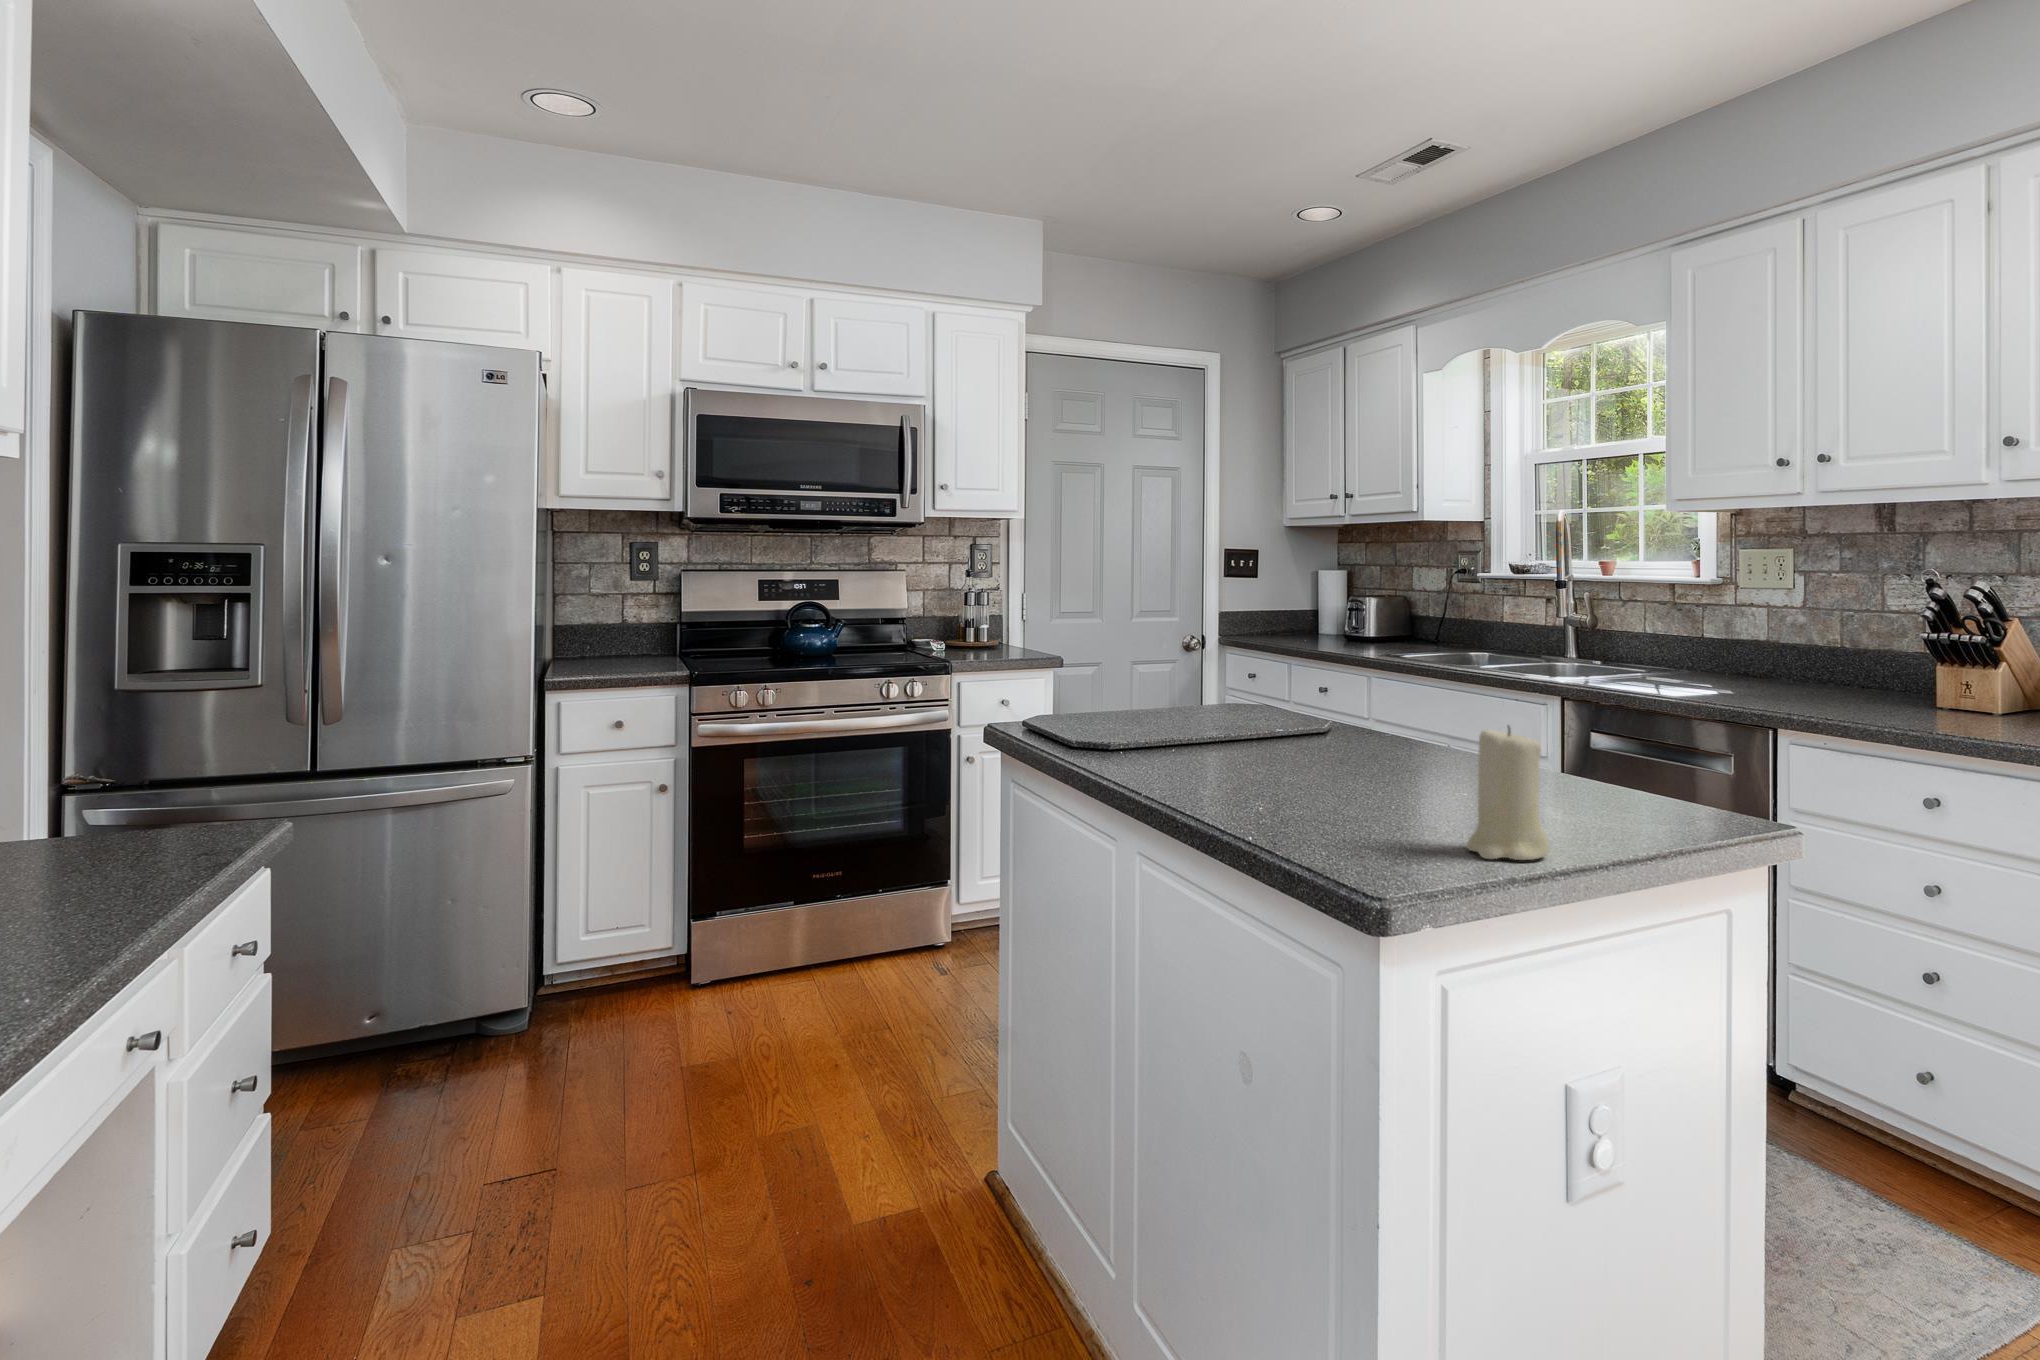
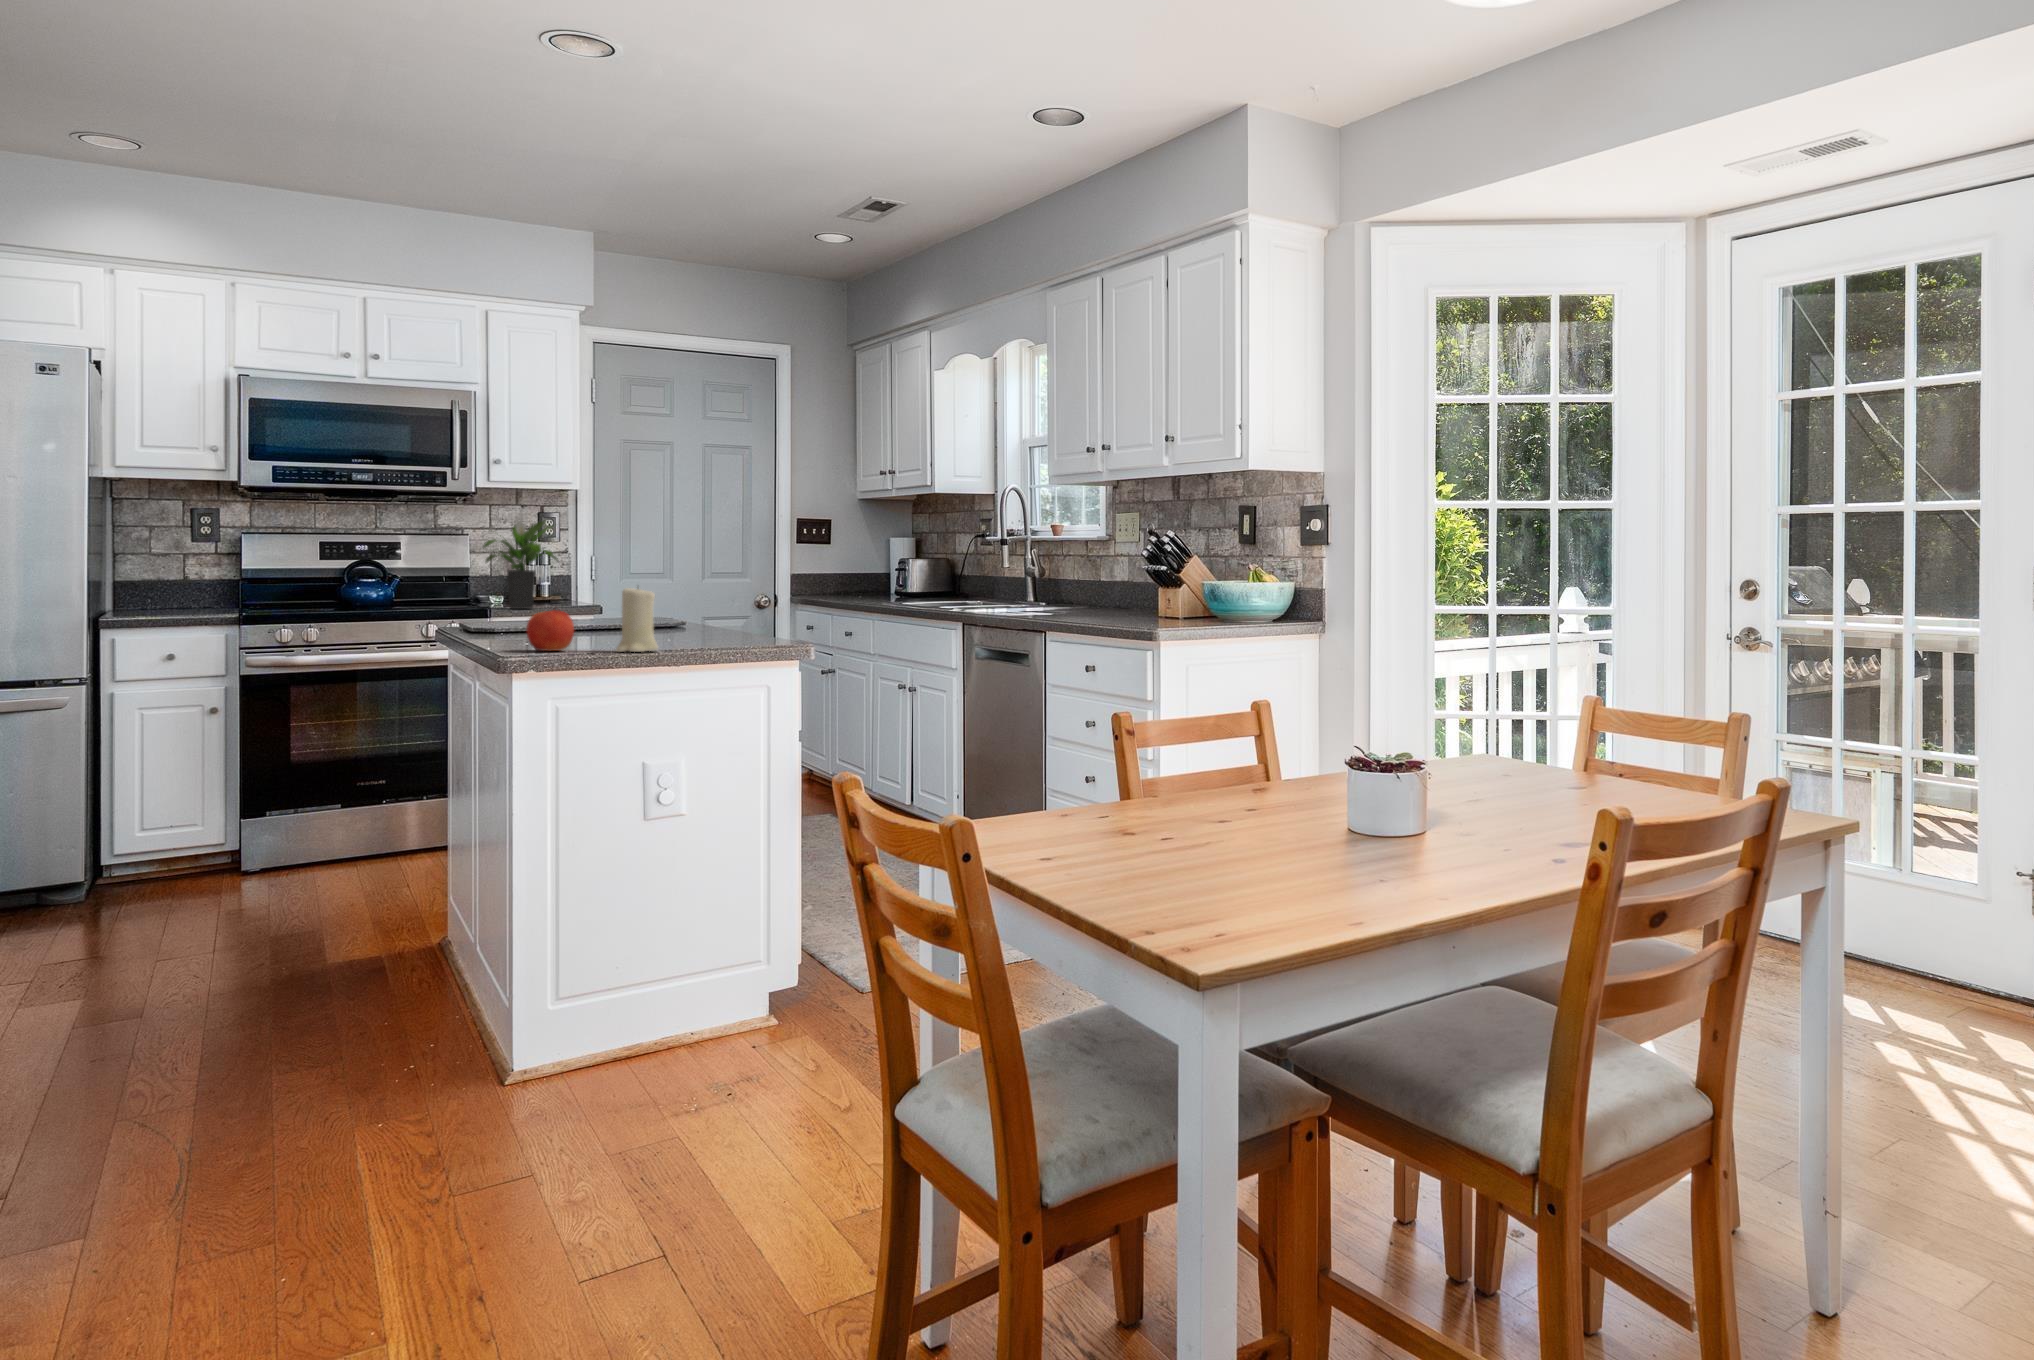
potted plant: none [931,556,1016,662] -> present [484,521,558,609]
apple: none [1317,766,1401,856] -> present [526,609,574,651]

